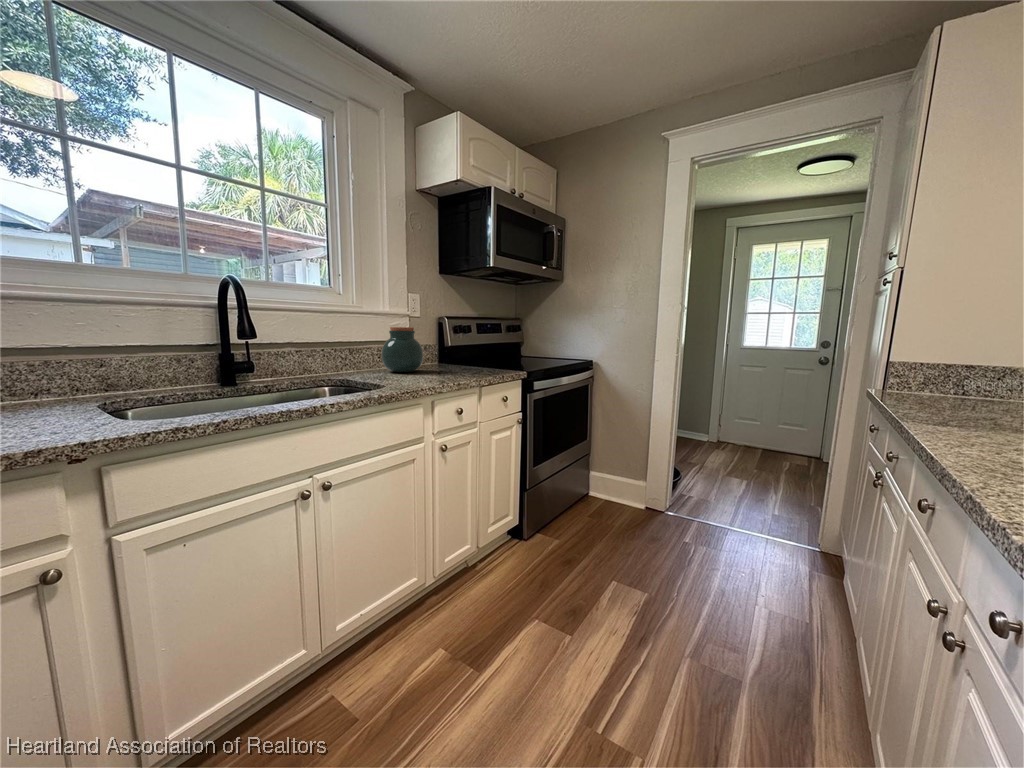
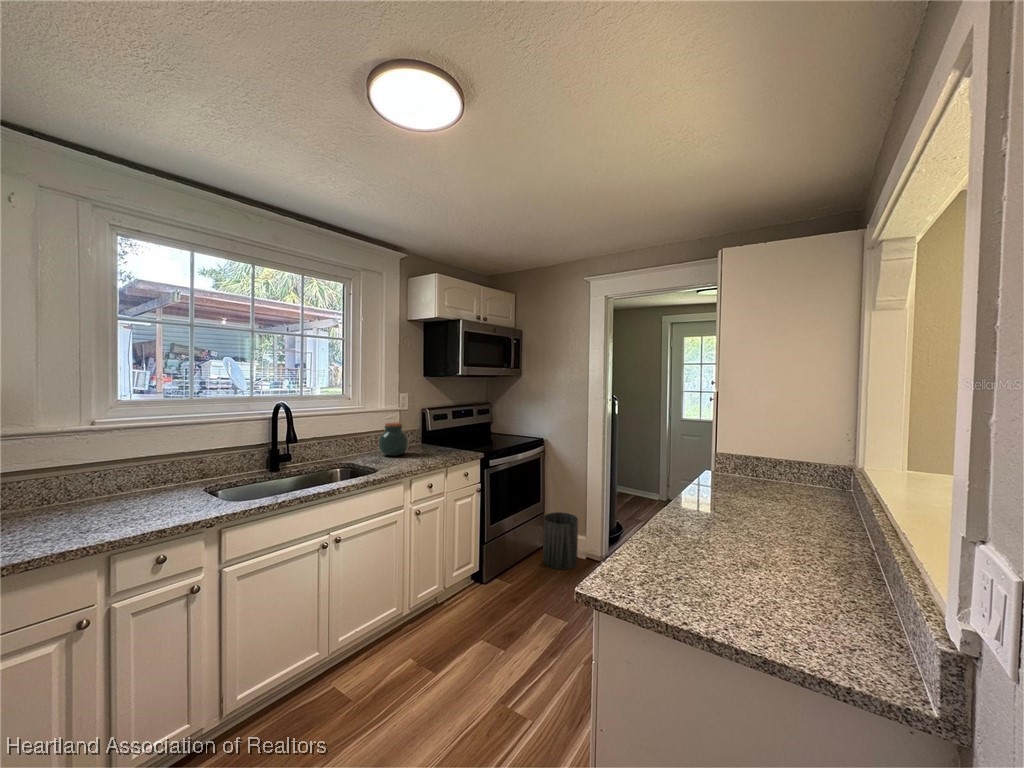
trash can: none [592,453,640,522] -> present [543,512,578,570]

